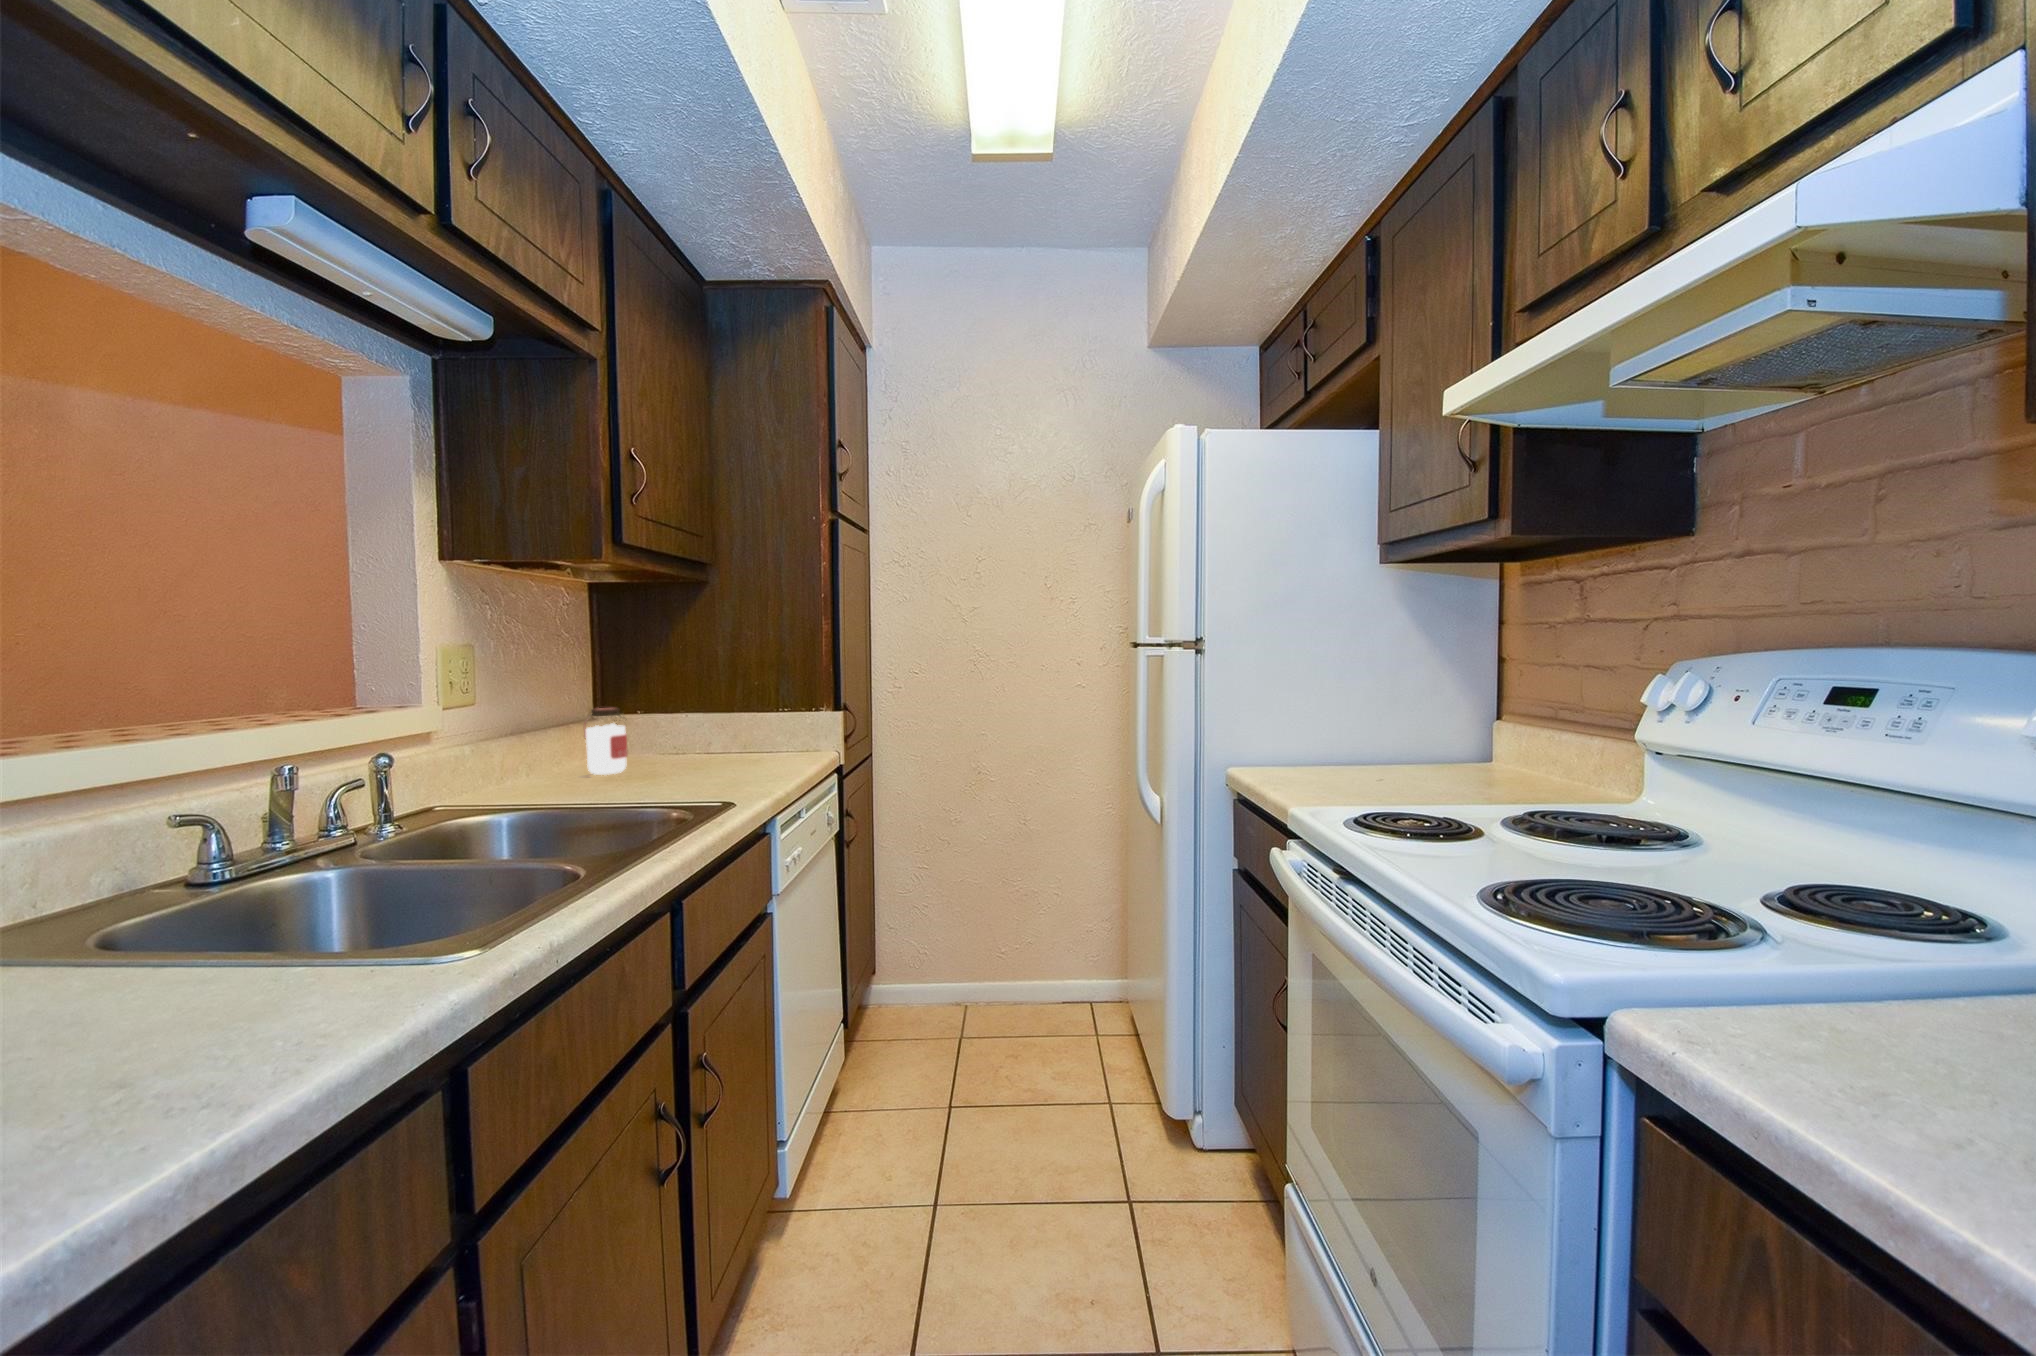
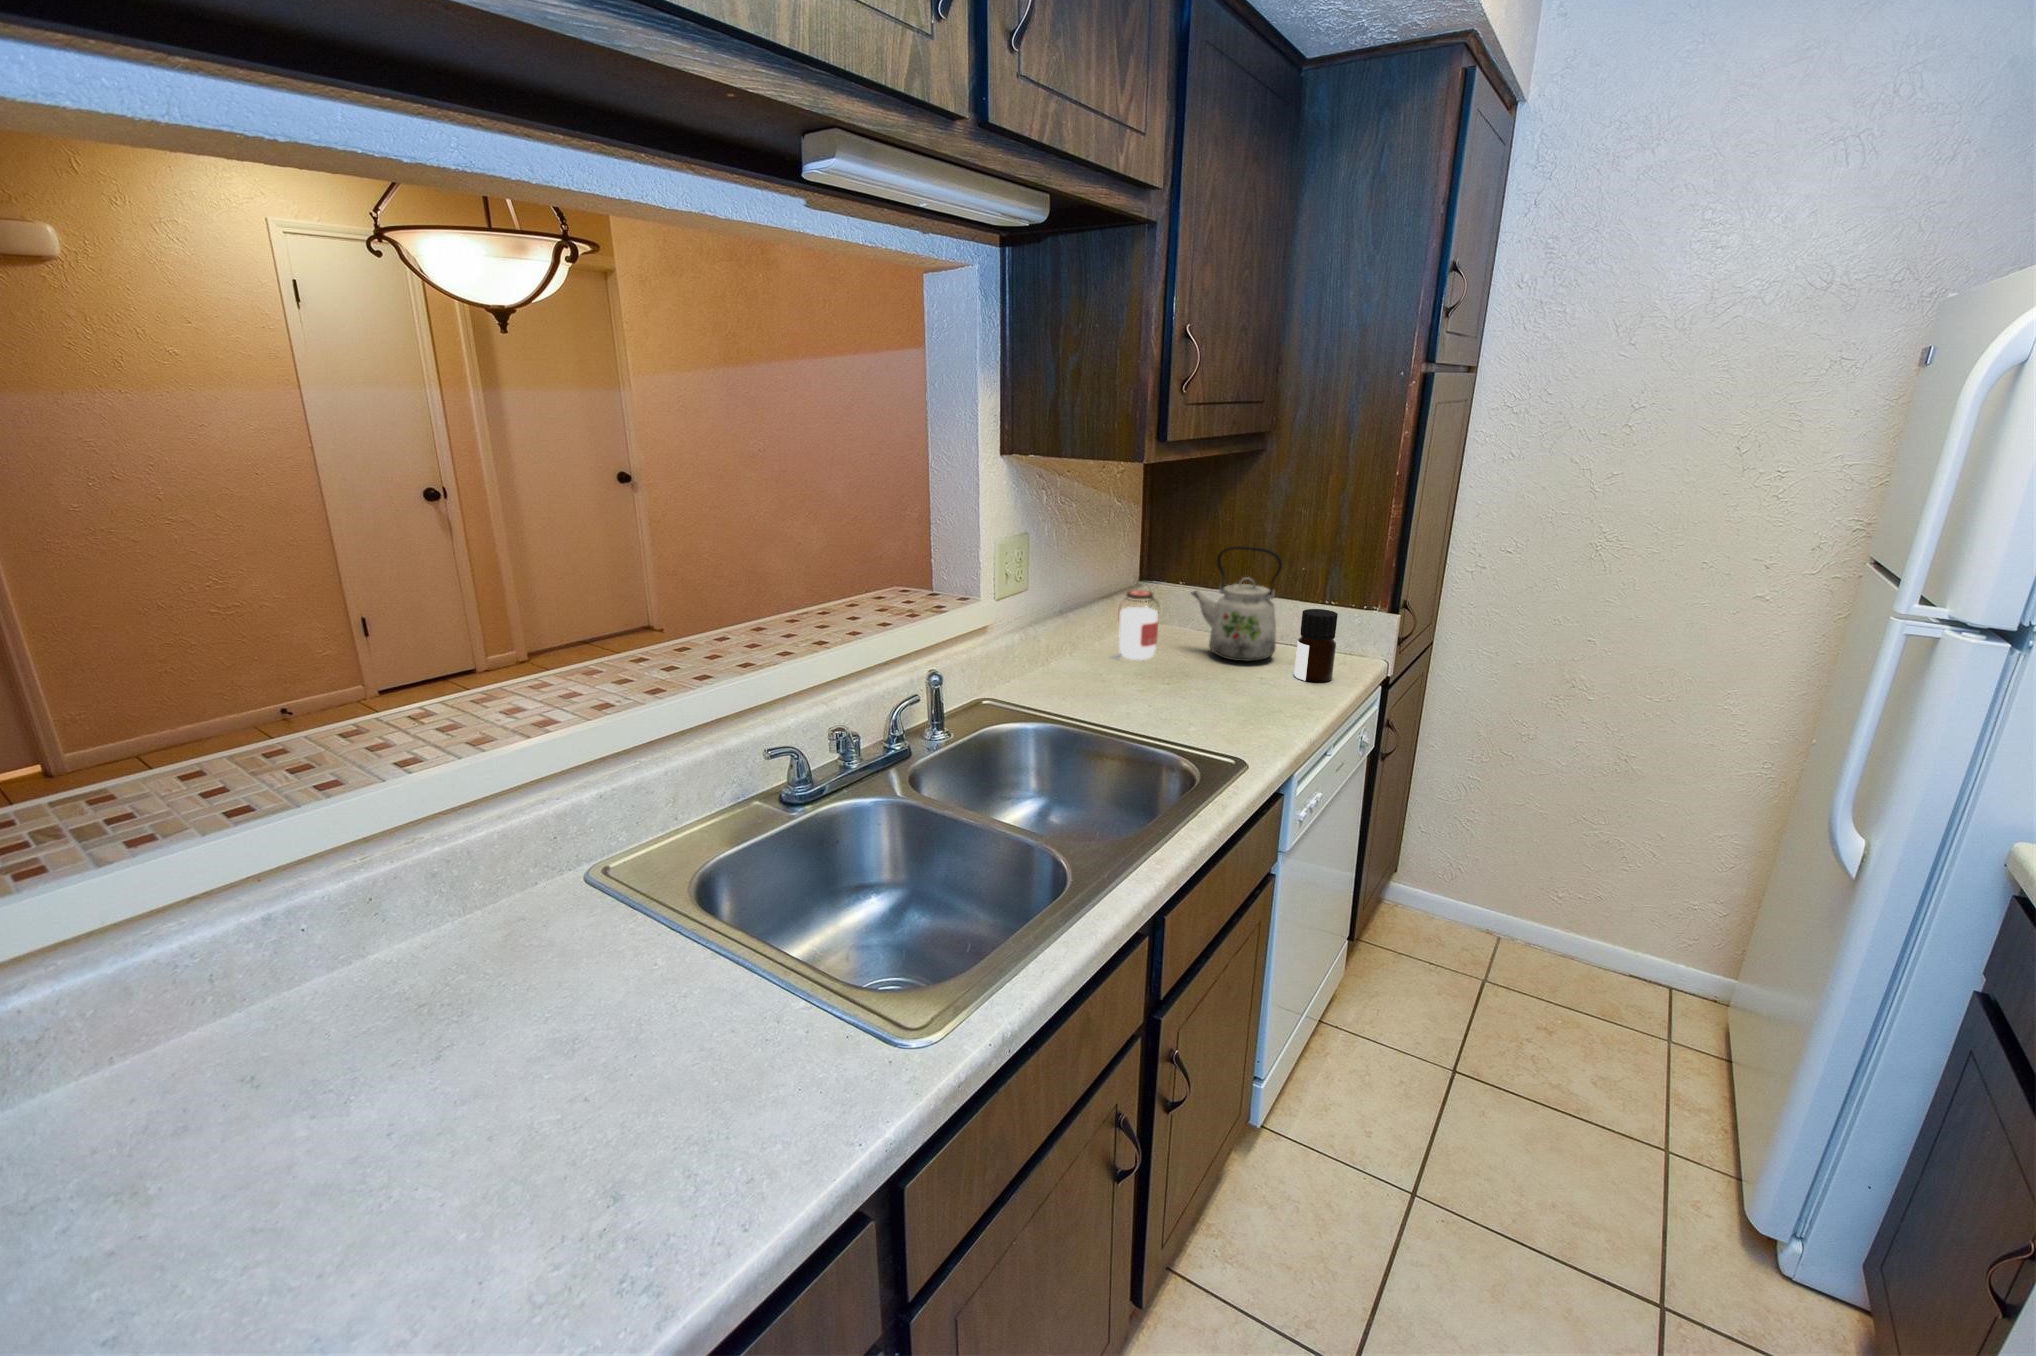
kettle: none [655,662,743,766] -> present [1191,546,1282,661]
bottle: none [763,707,796,768] -> present [1294,609,1338,682]

